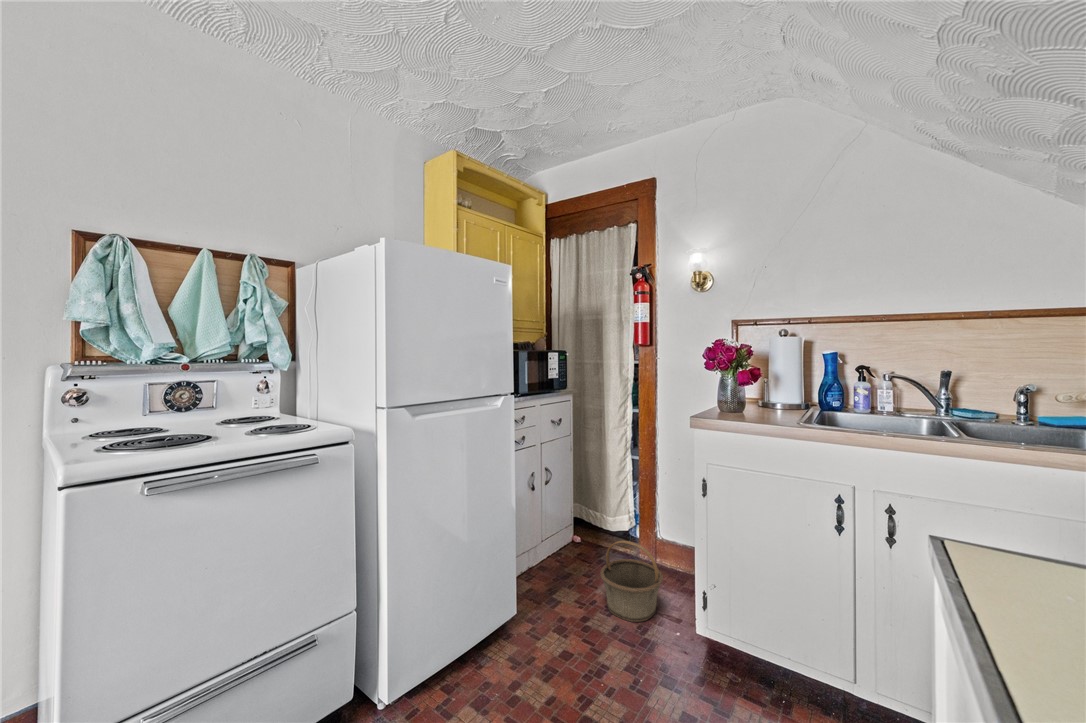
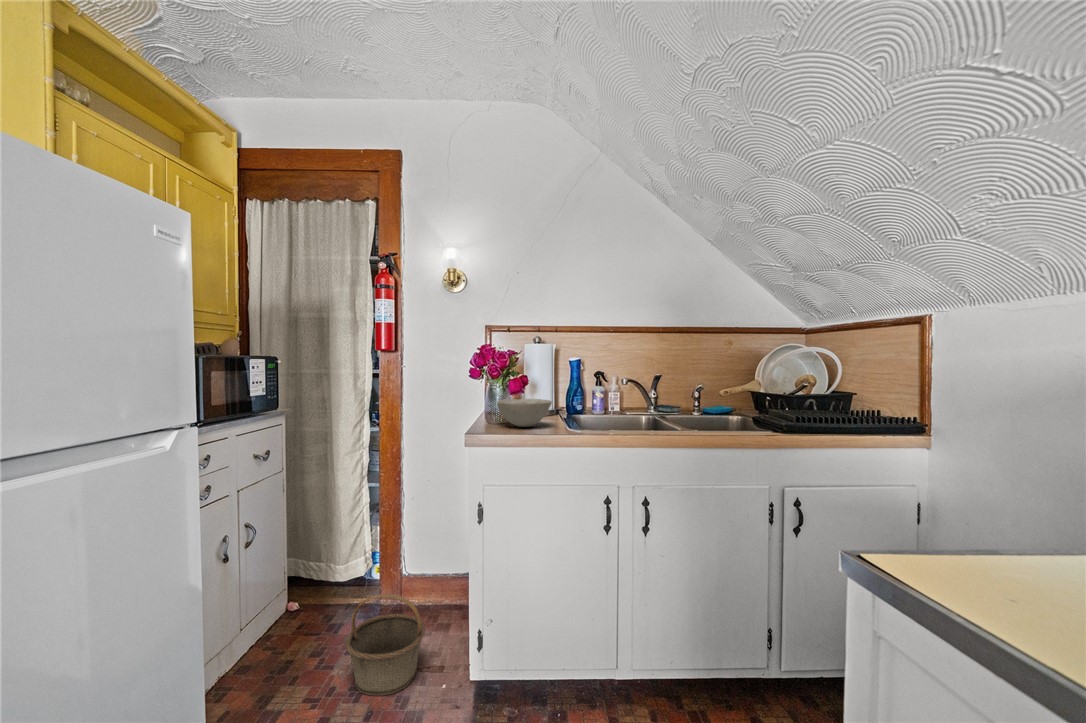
bowl: none [727,389,786,416] -> present [497,399,552,427]

